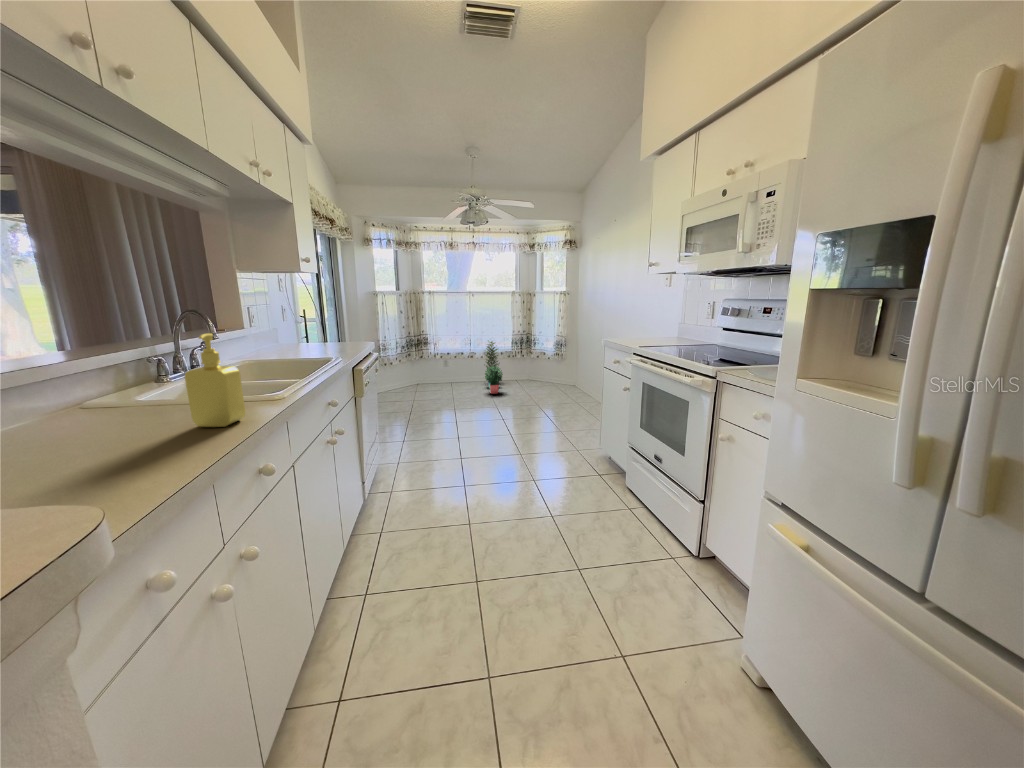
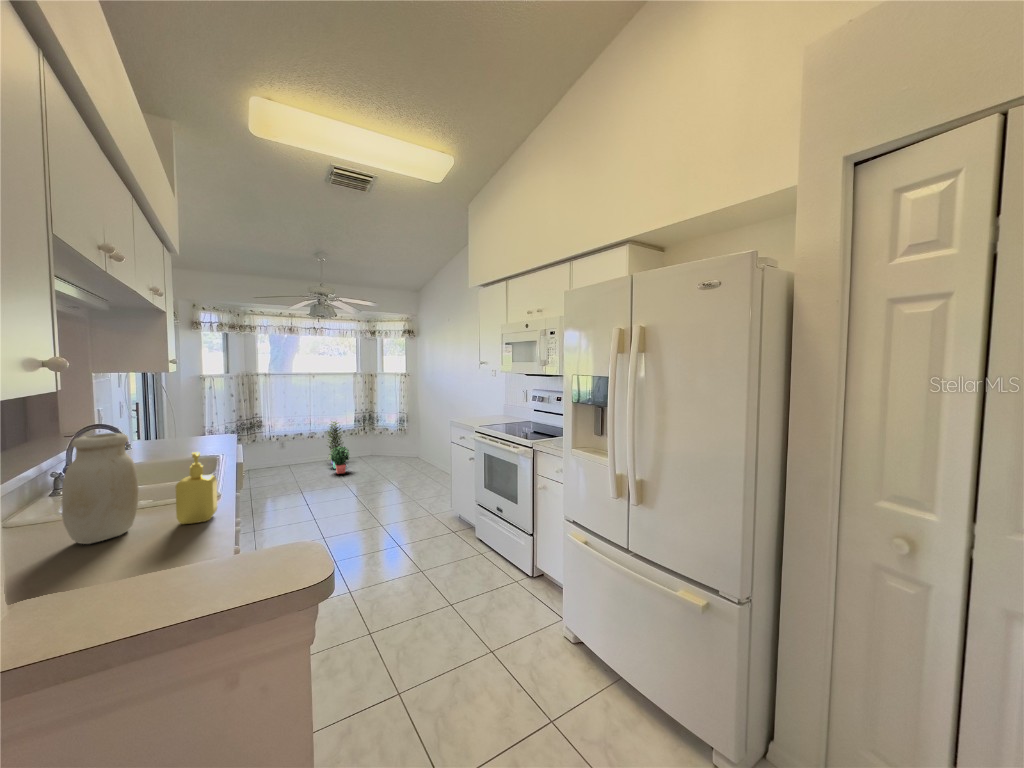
jar: none [57,301,160,436] -> present [62,433,139,544]

